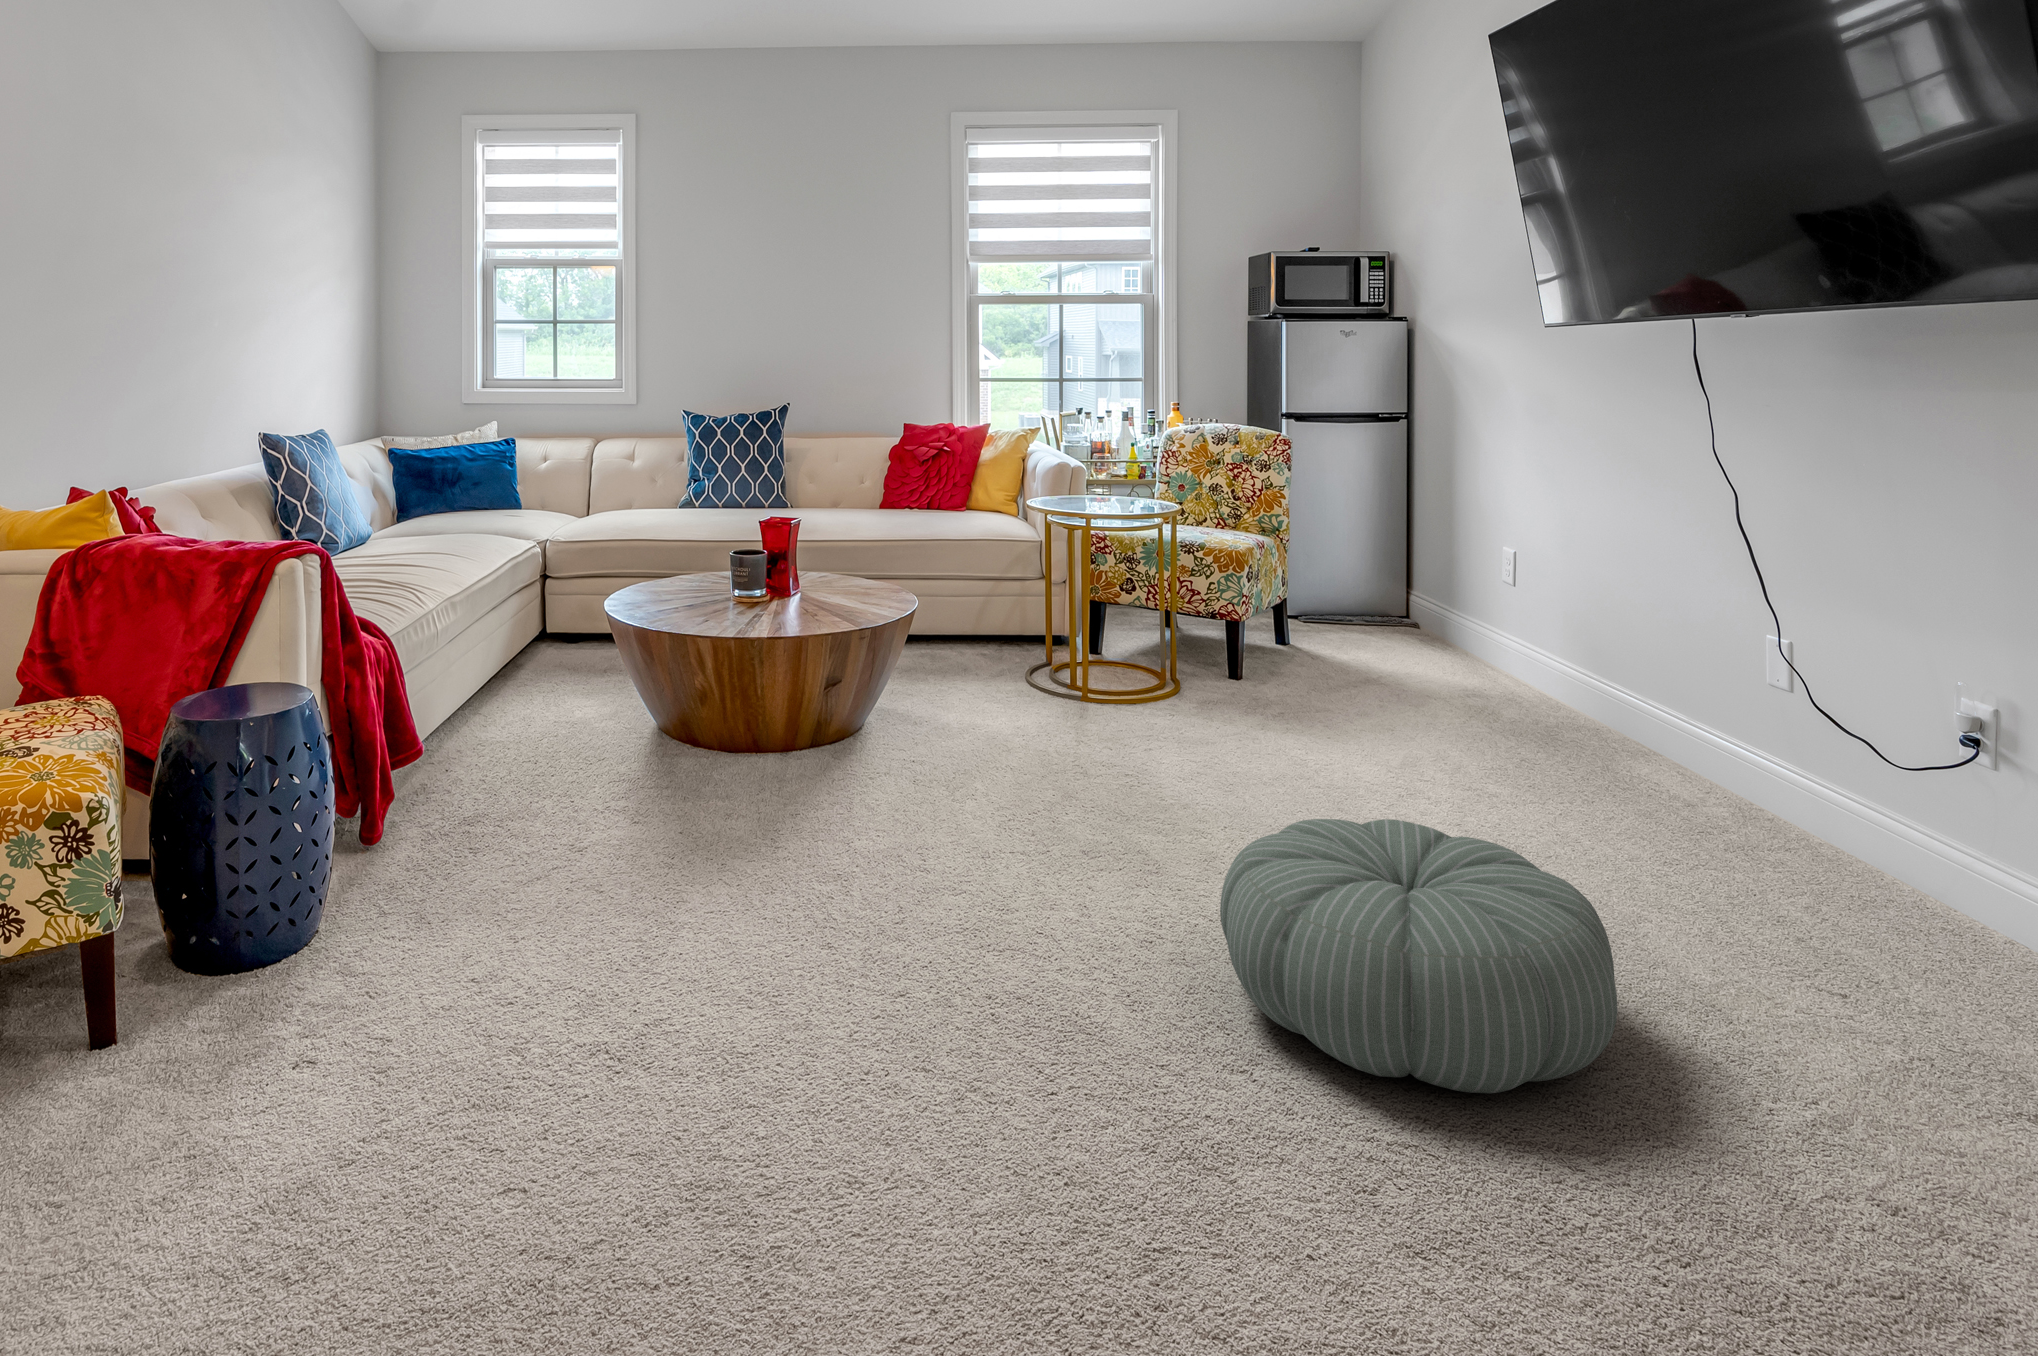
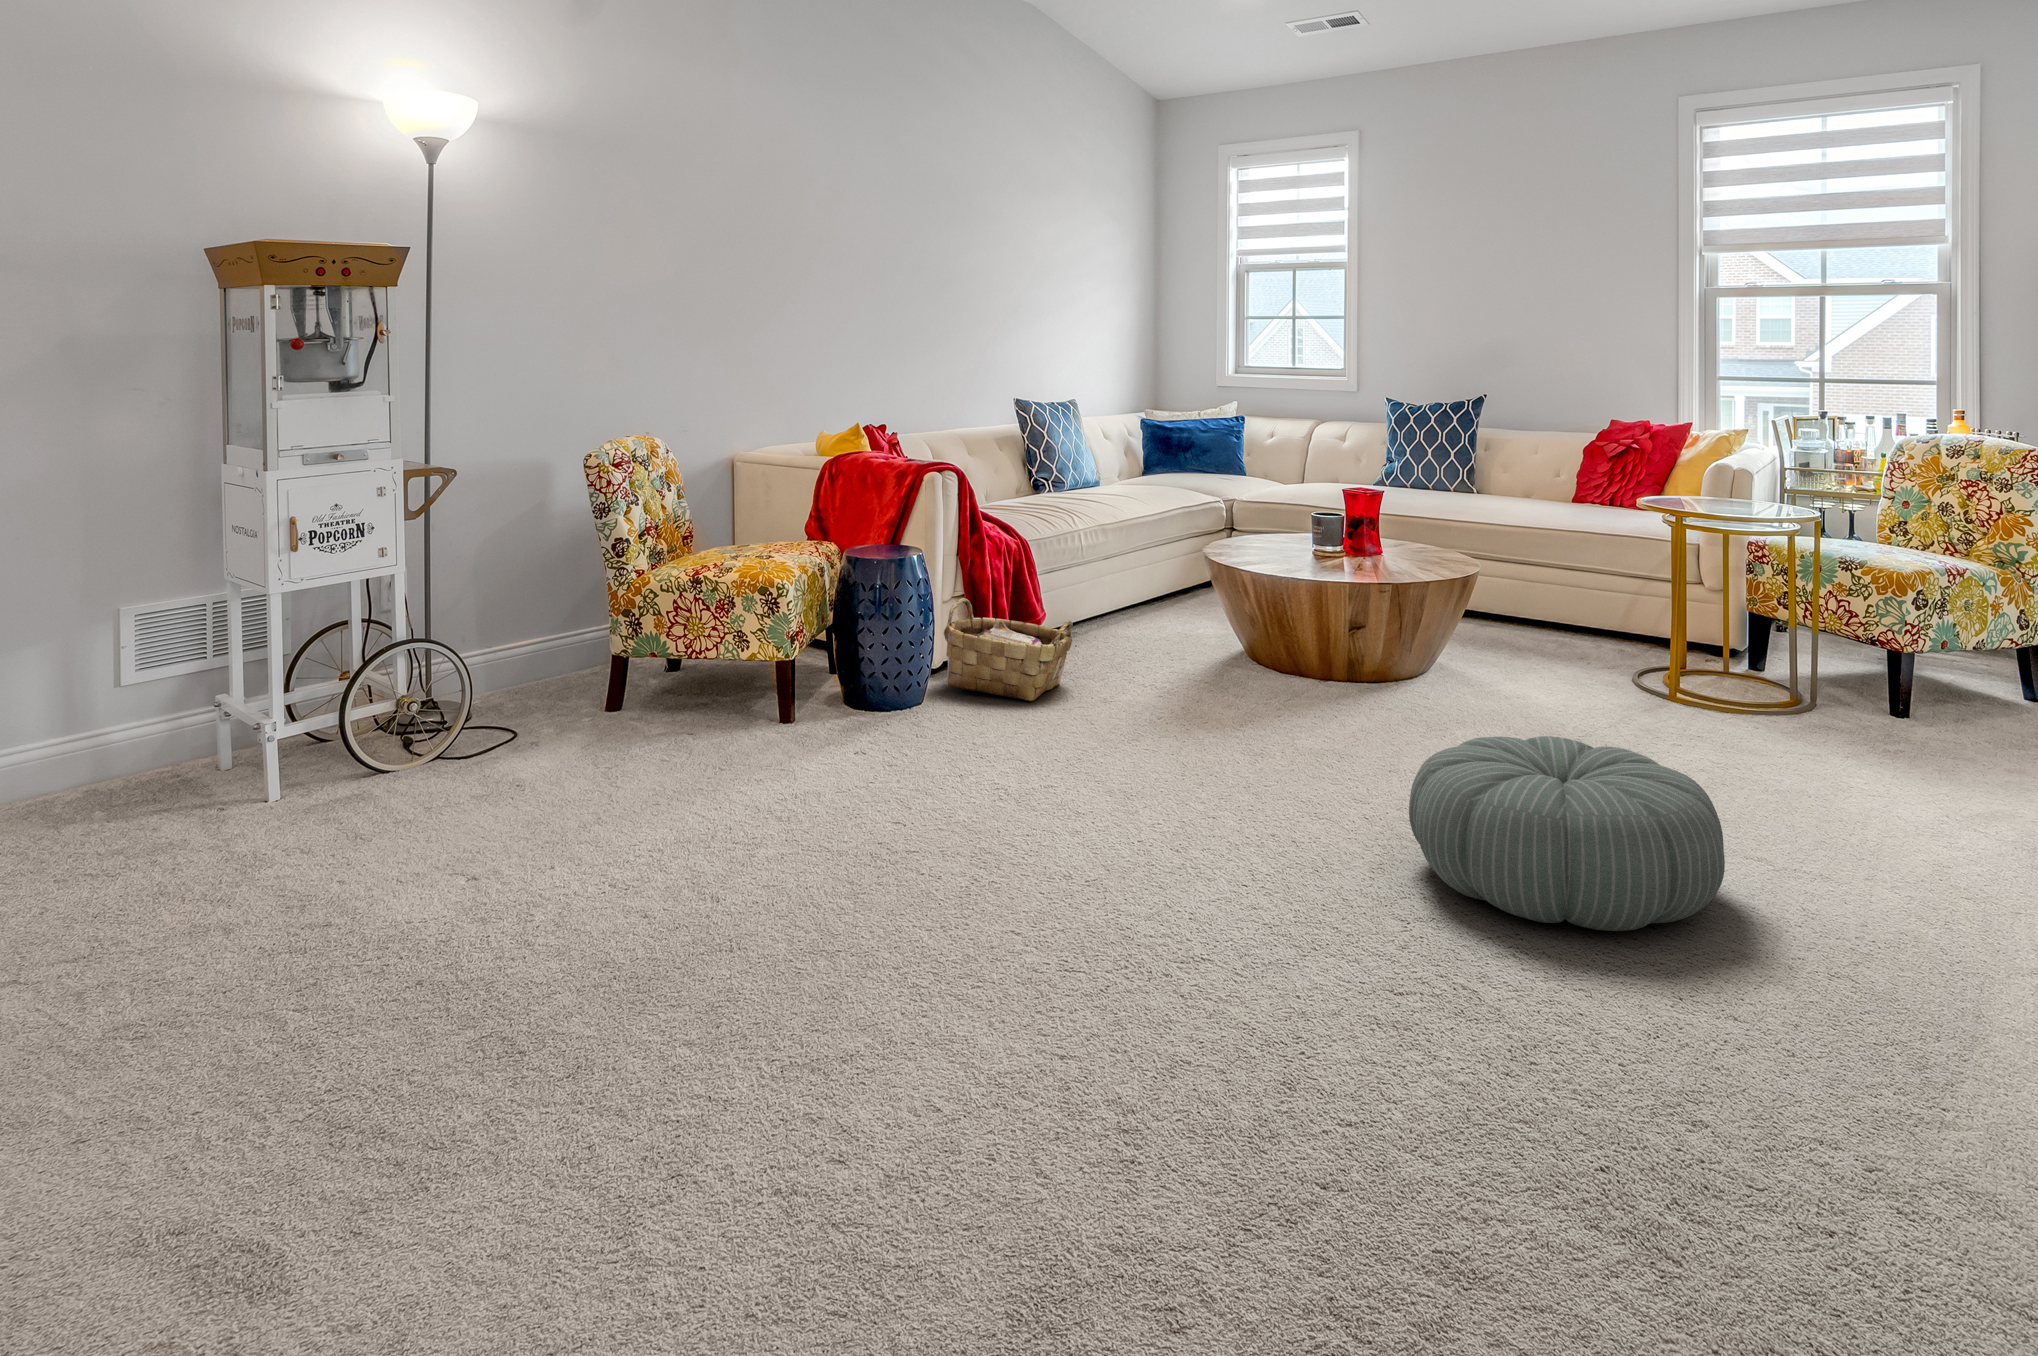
woven basket: none [329,744,527,892] -> present [944,598,1073,702]

